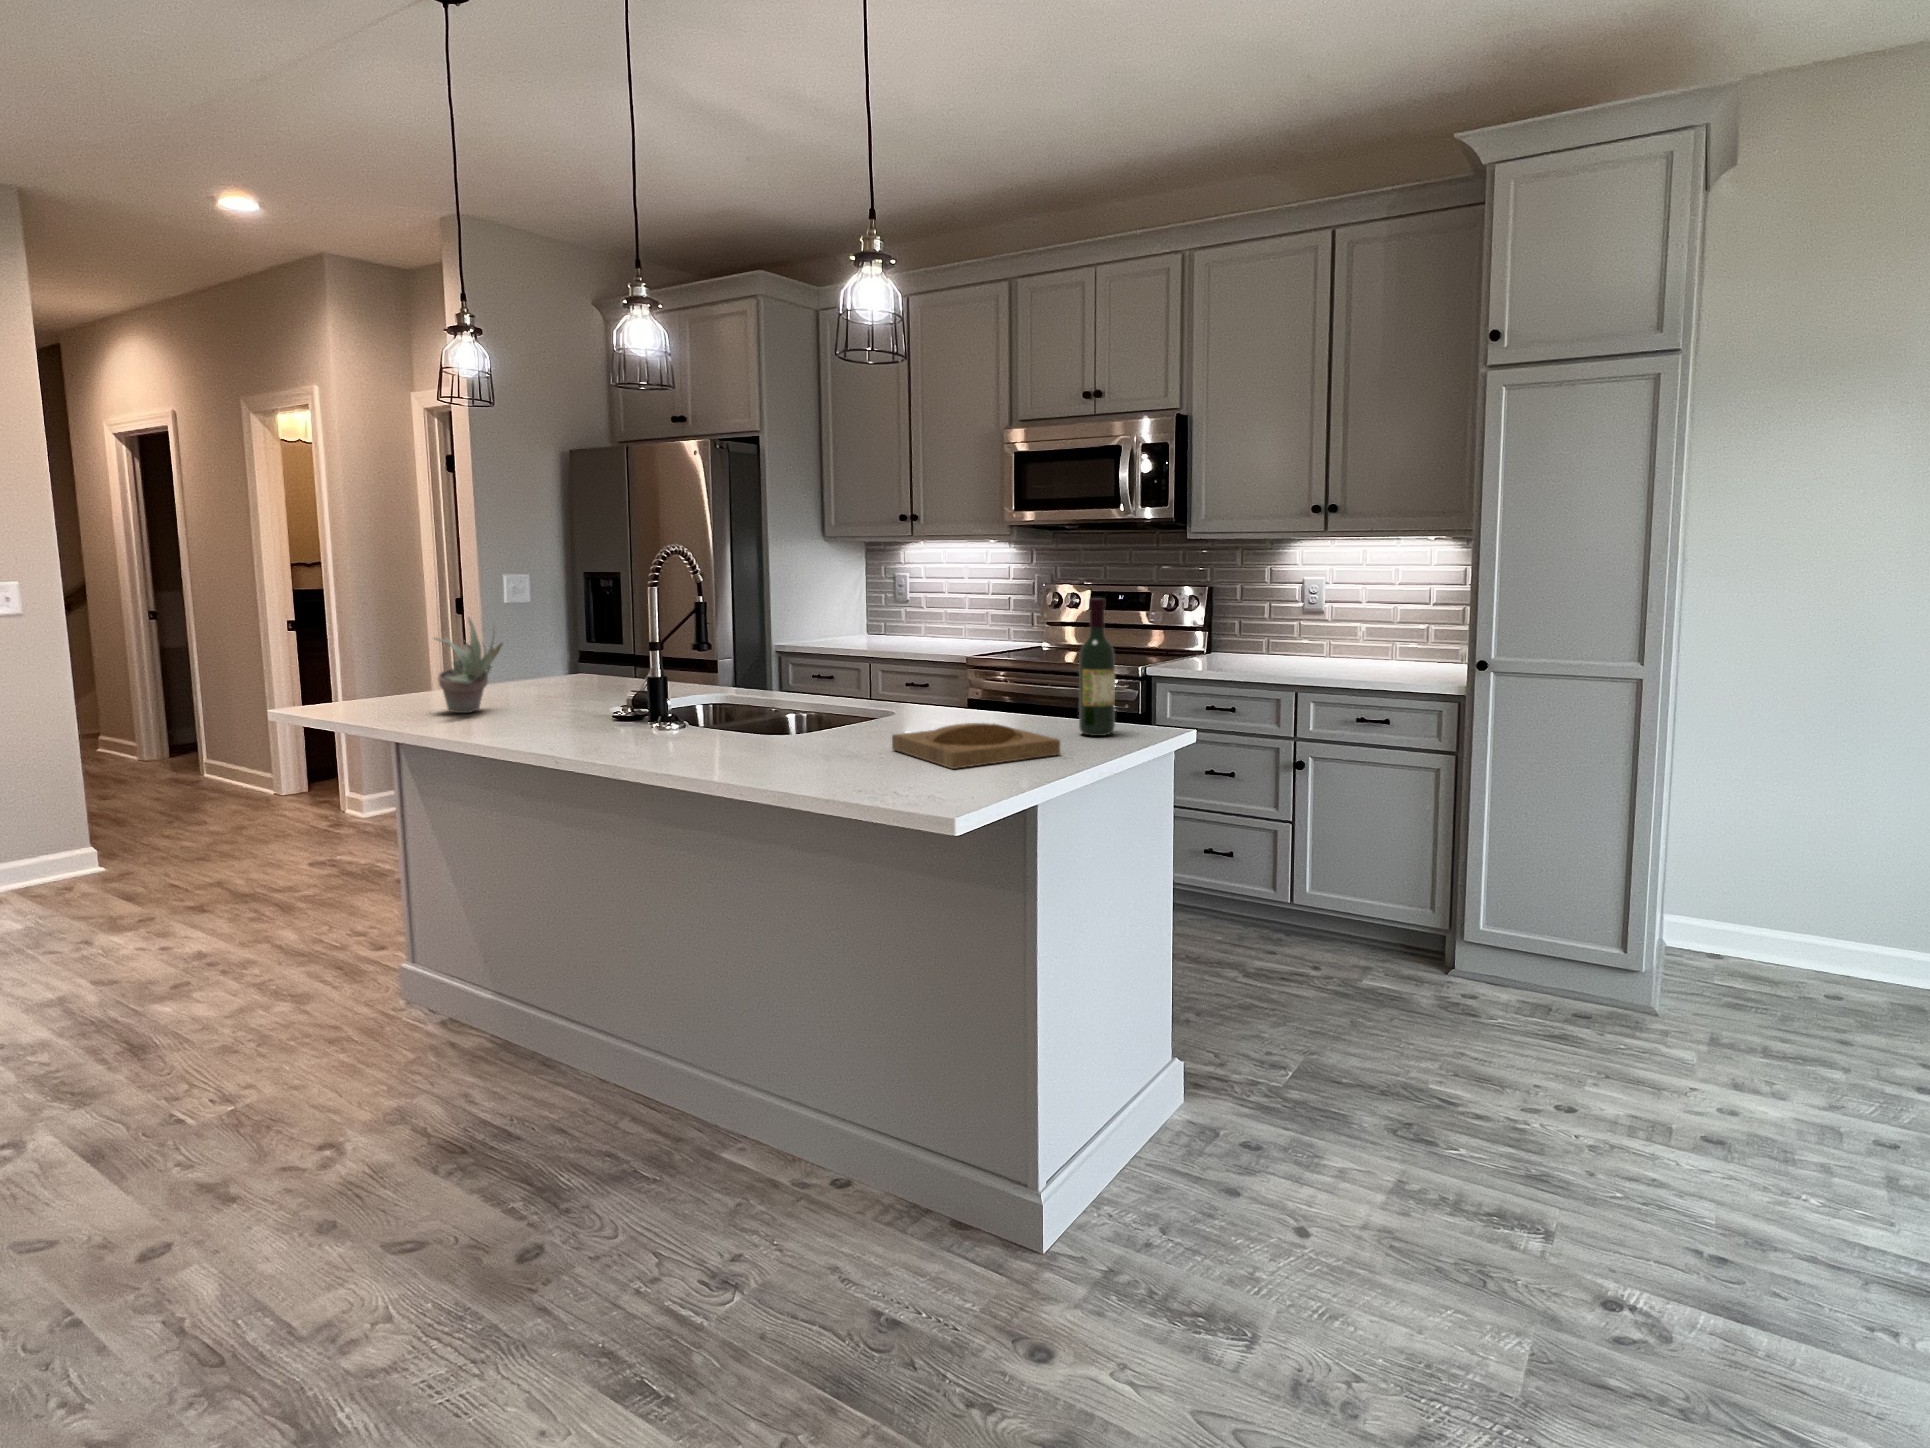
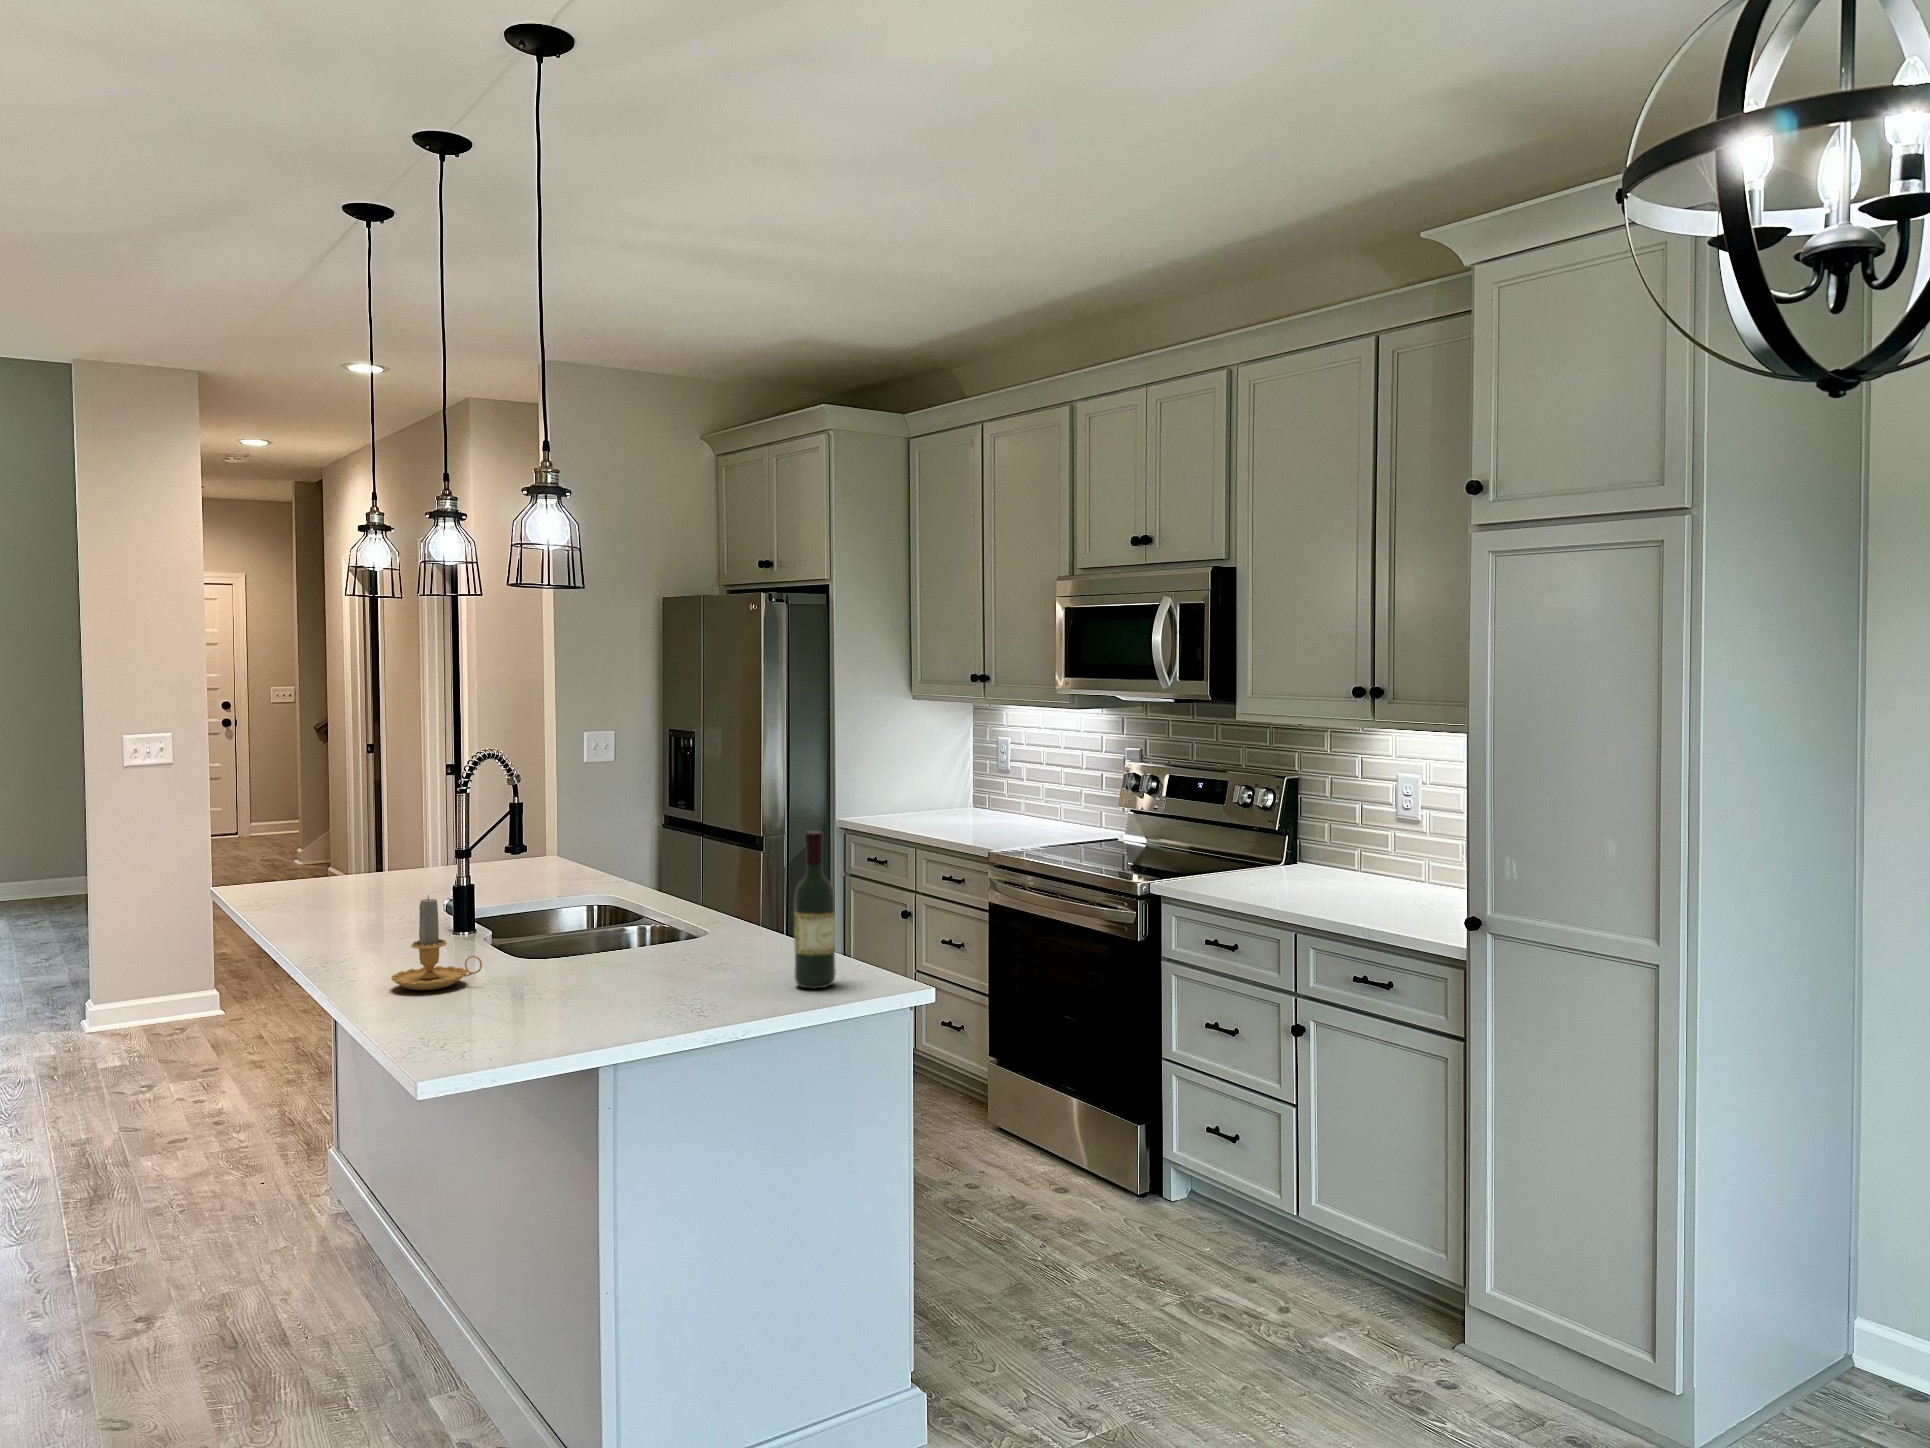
succulent plant: present [434,617,503,713] -> none [312,807,389,902]
candle: none [714,669,801,762] -> present [391,895,482,990]
tray: present [892,723,1060,769] -> none [563,964,705,1018]

